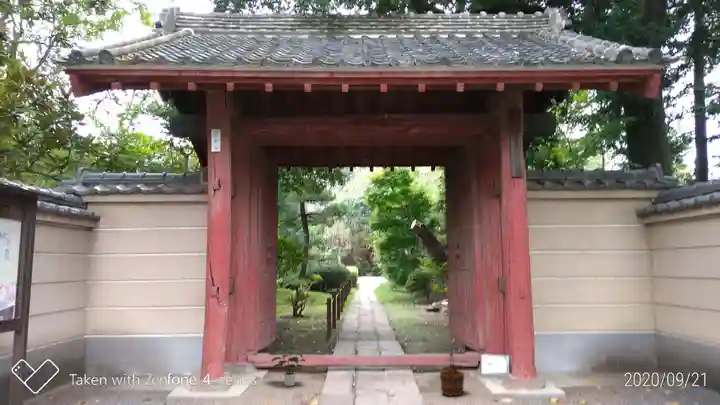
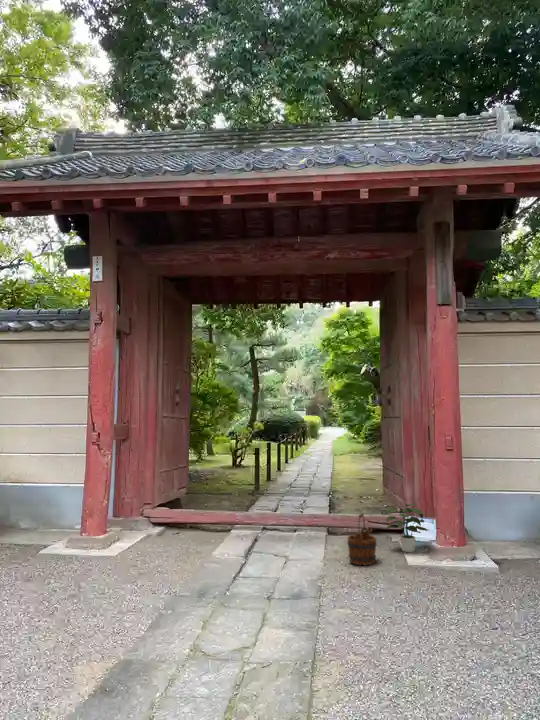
potted plant: present [272,346,306,386] -> present [385,504,428,552]

